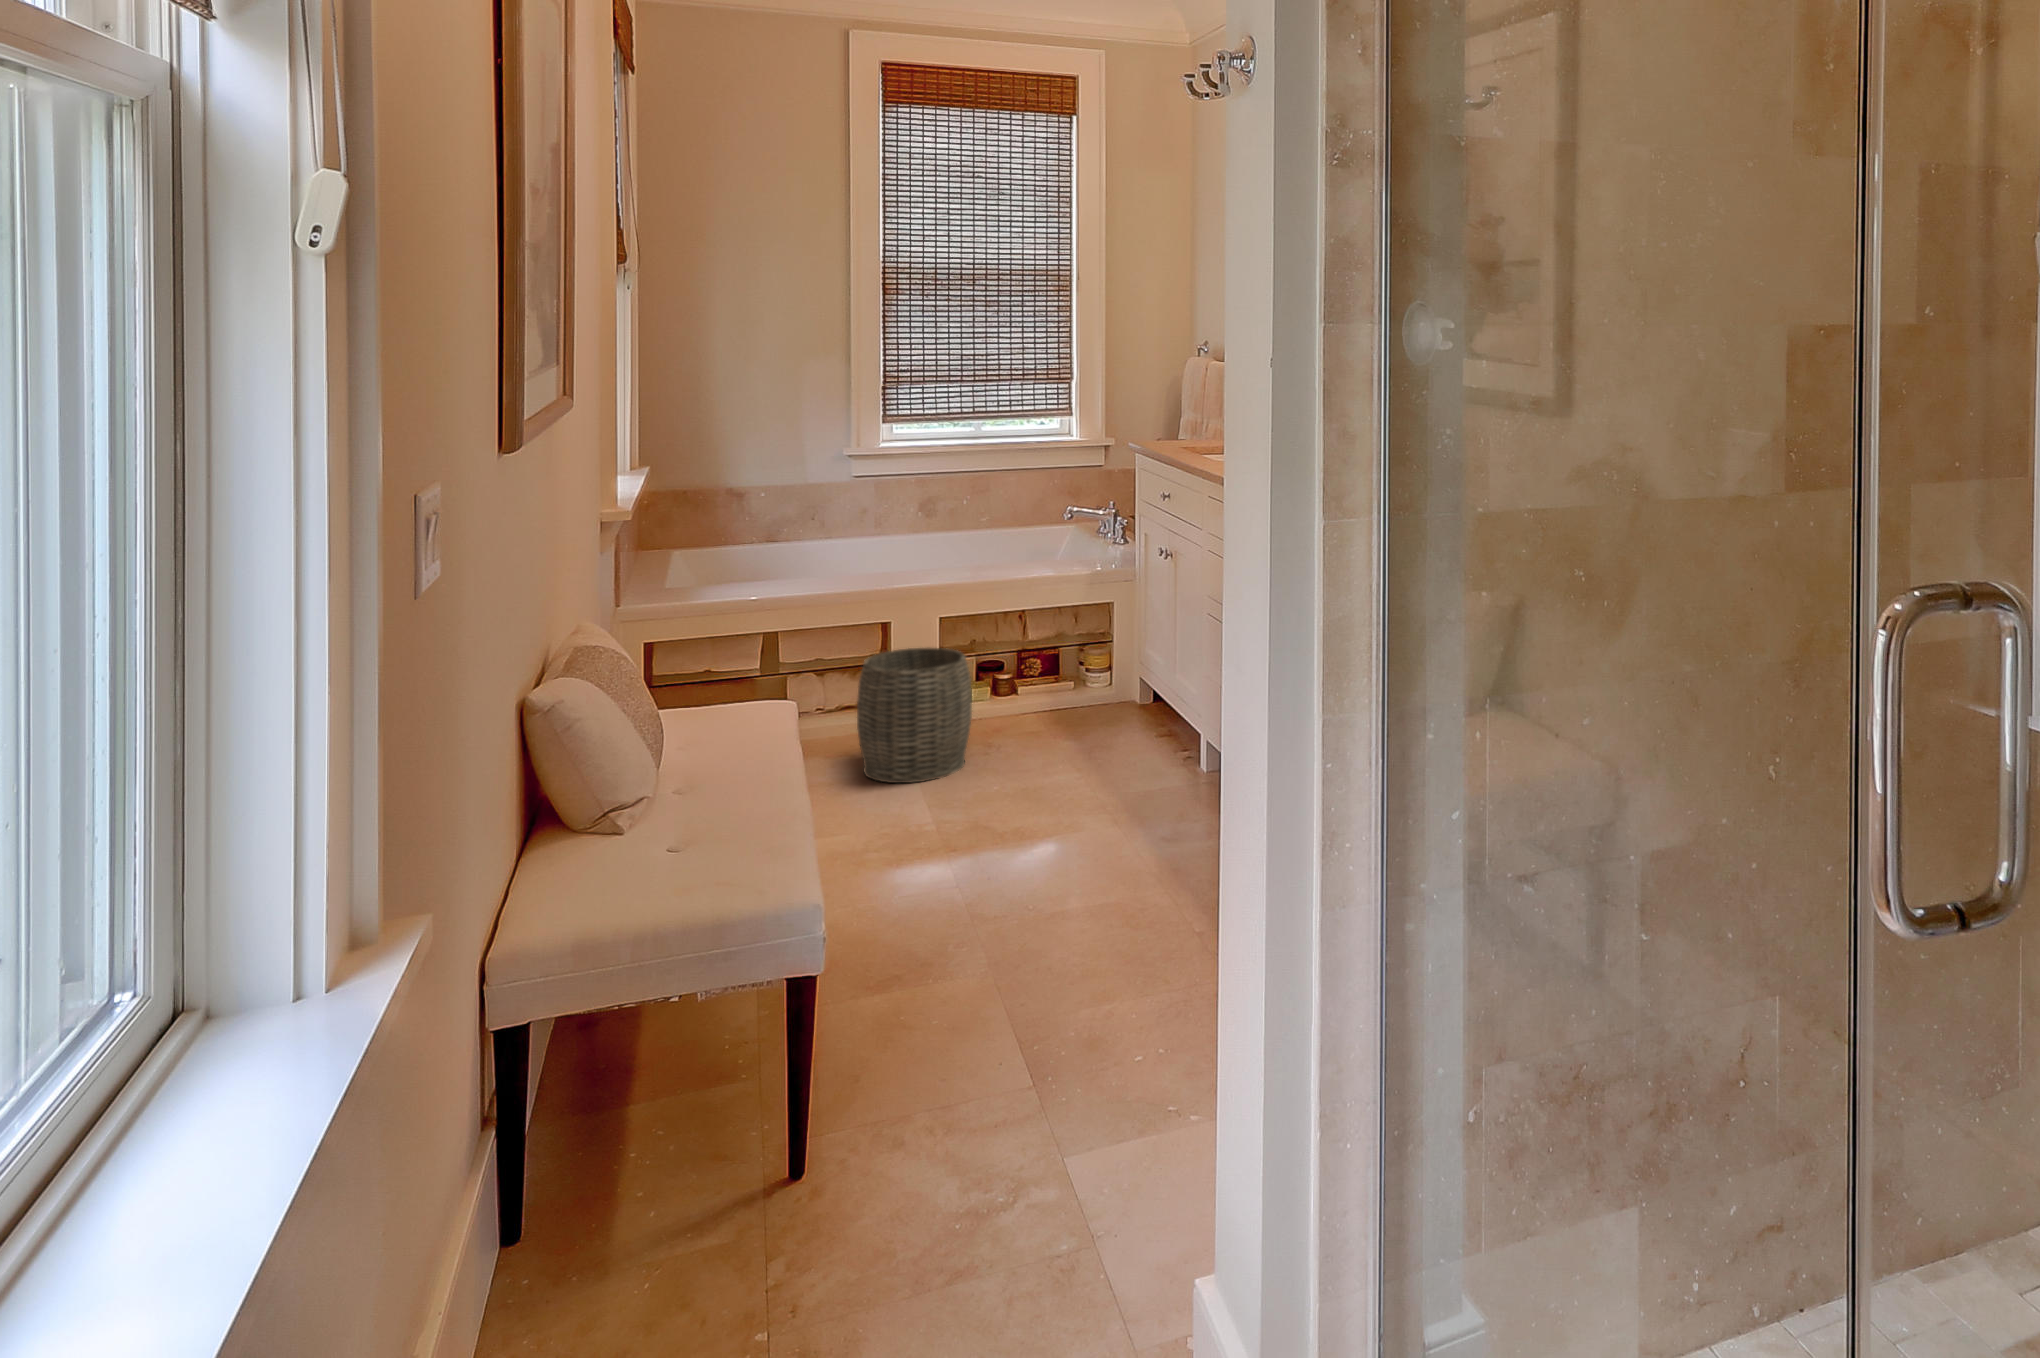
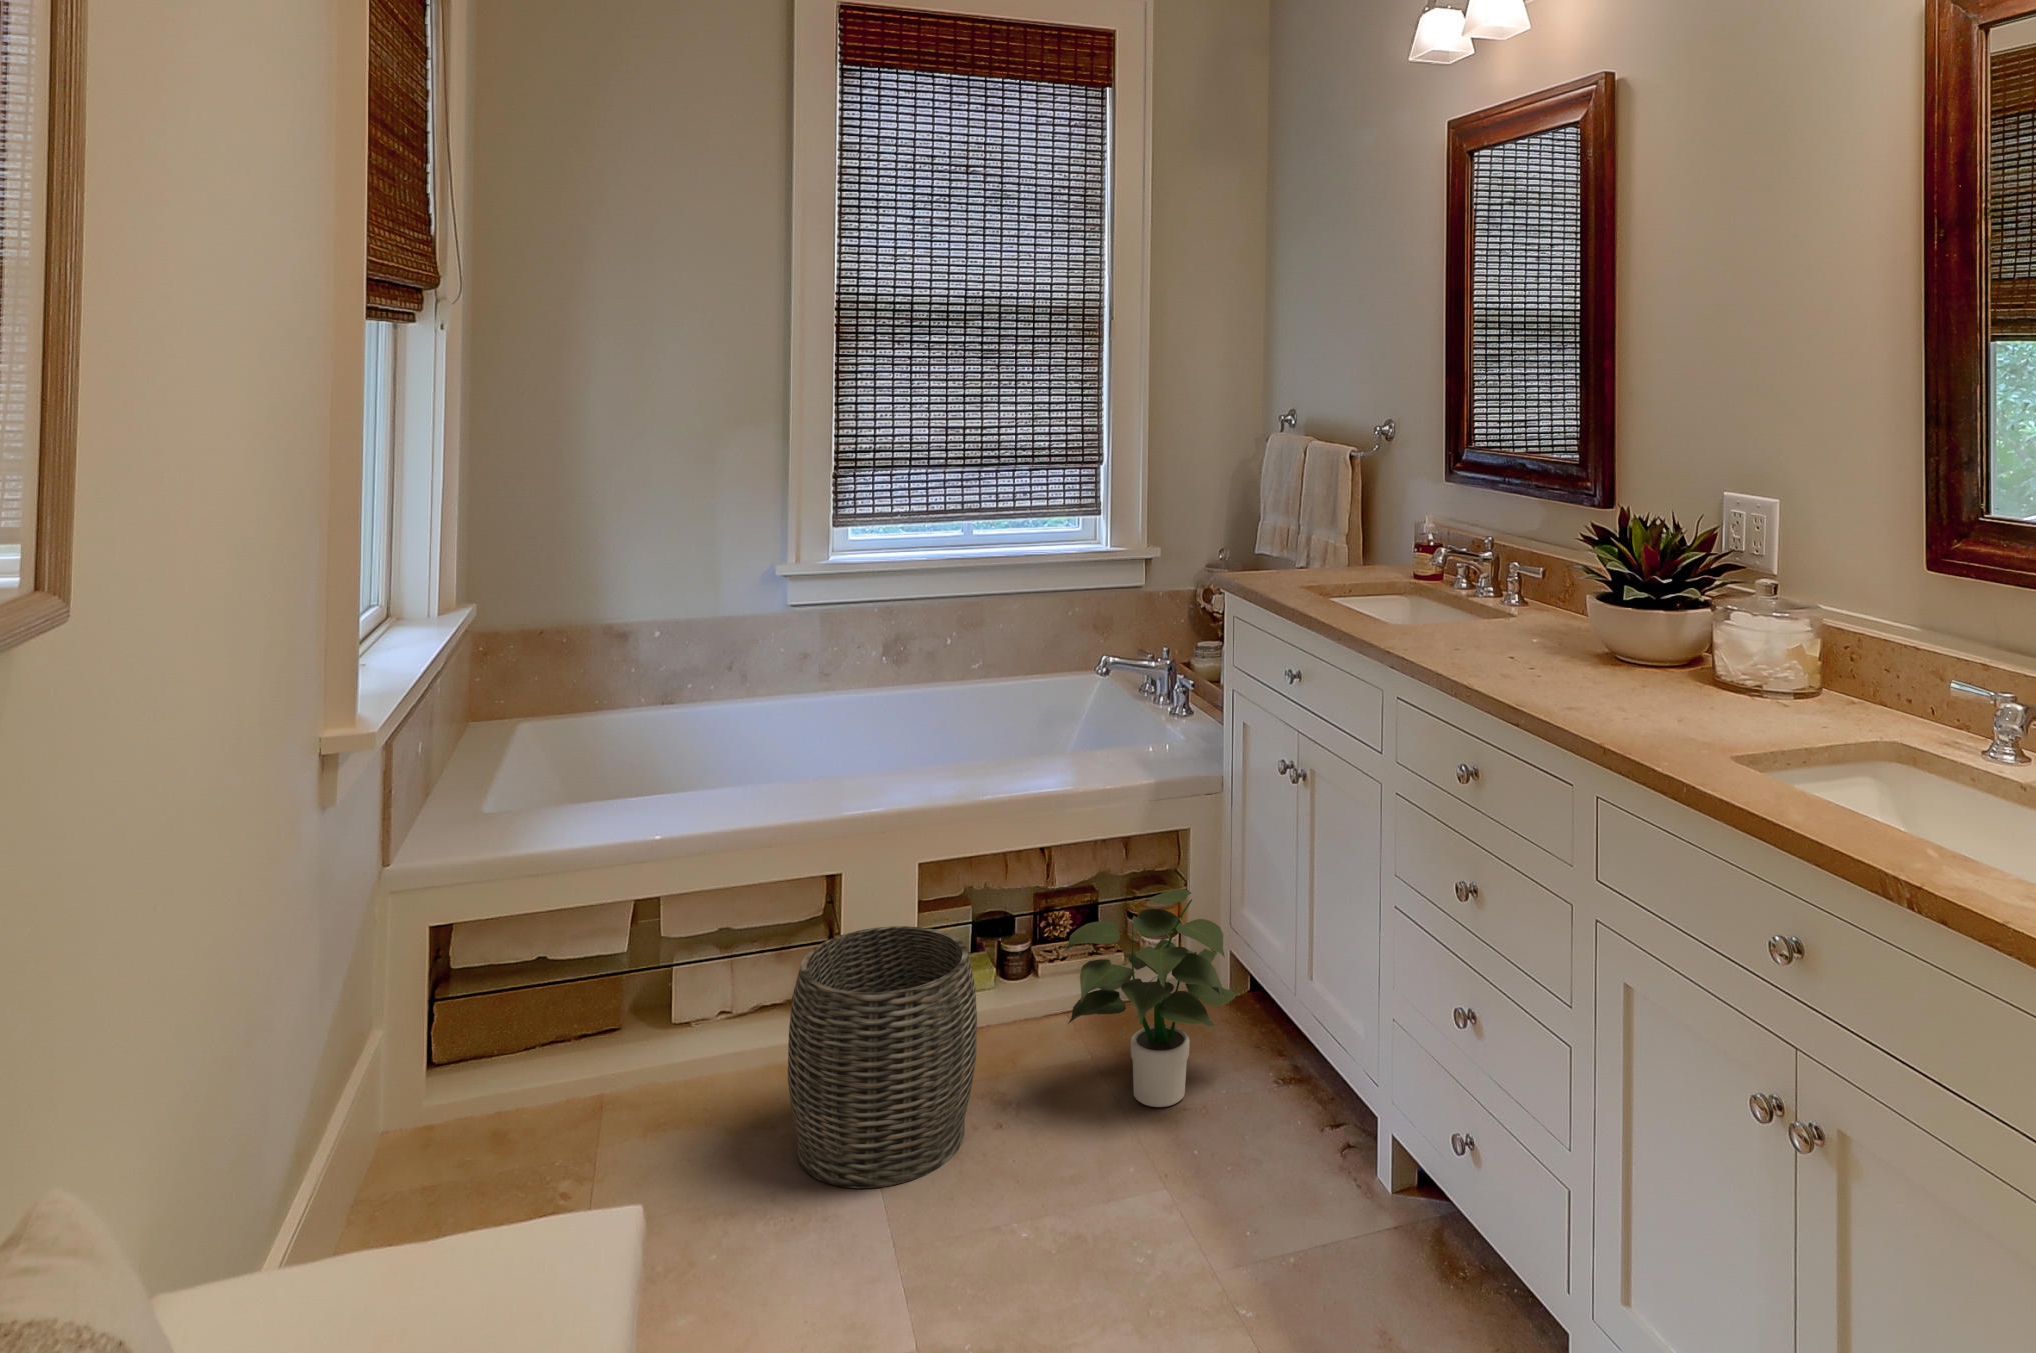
potted plant: none [1026,628,1139,751] -> present [1064,889,1240,1107]

